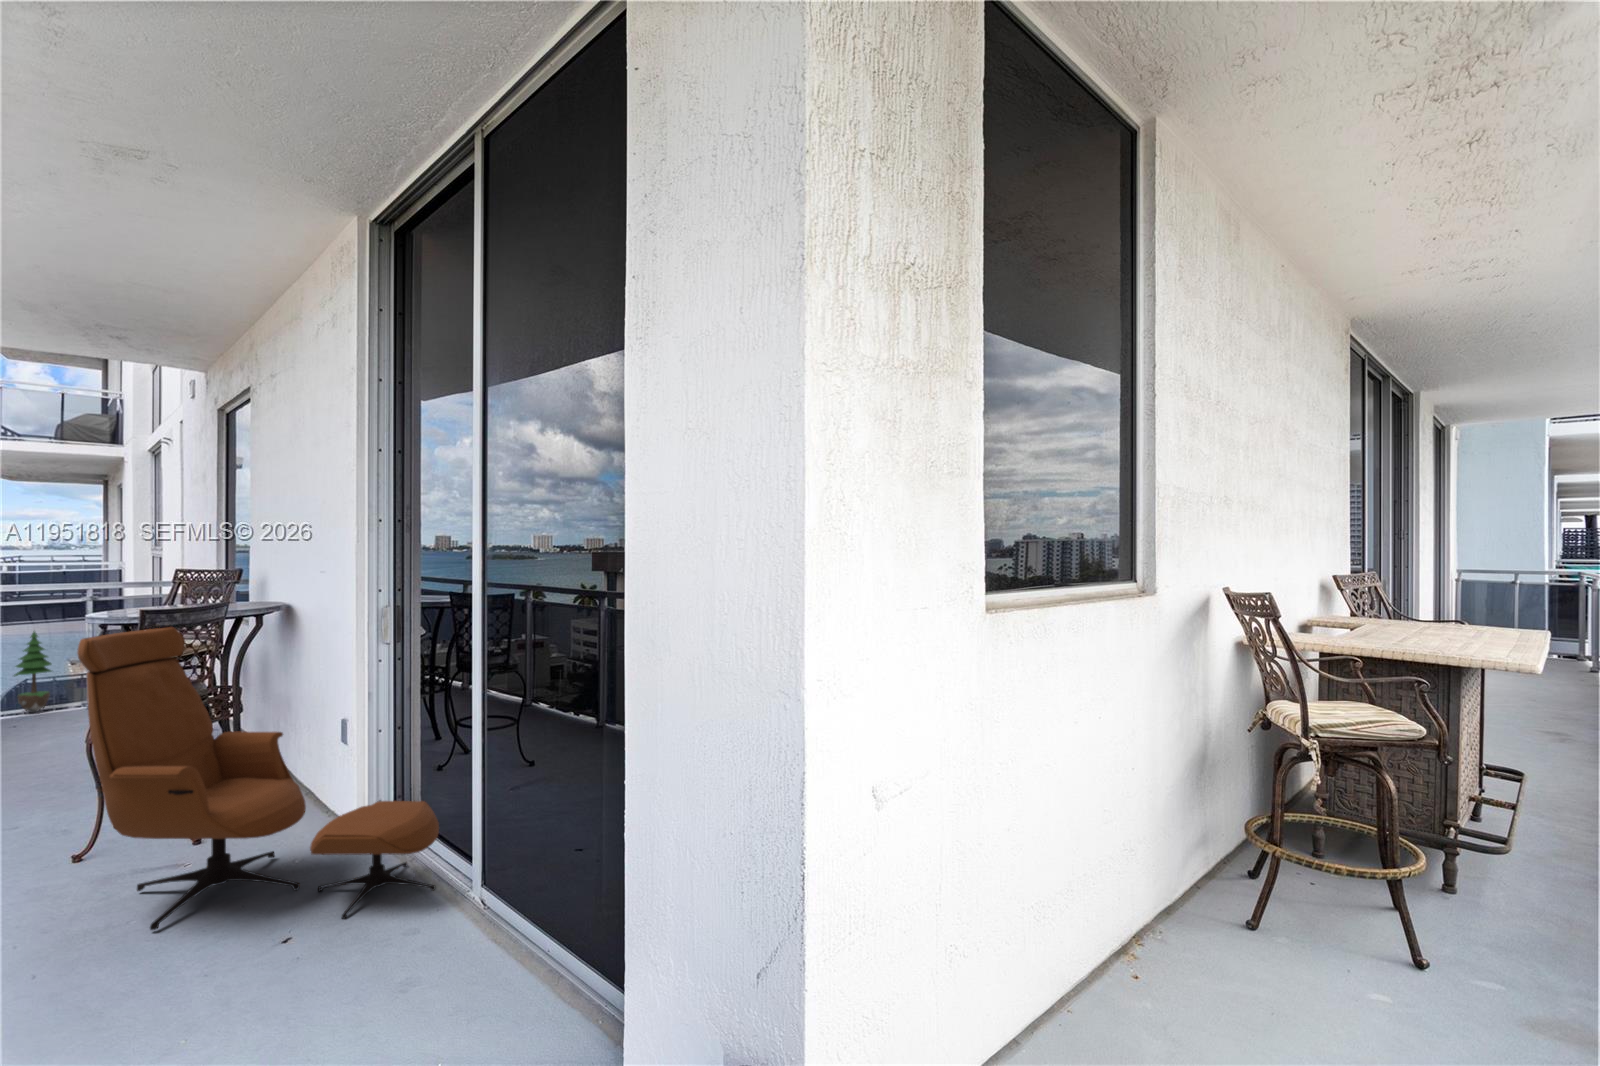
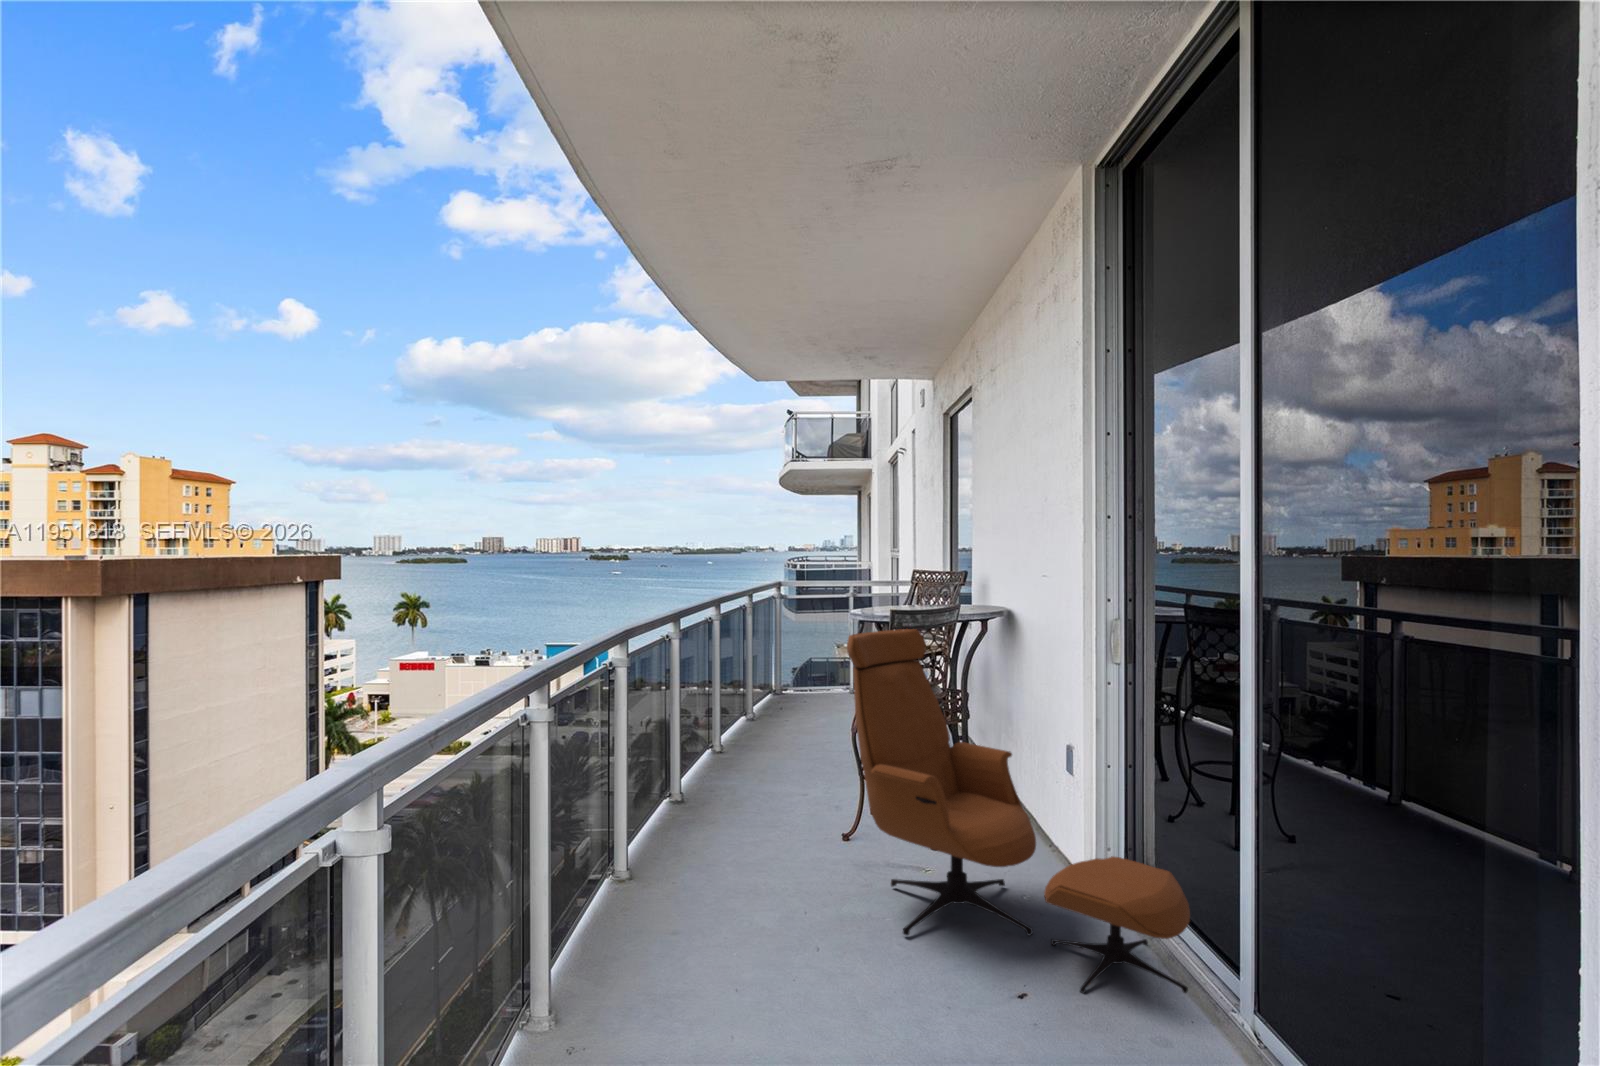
potted tree: present [14,632,51,713] -> none [804,619,829,690]

